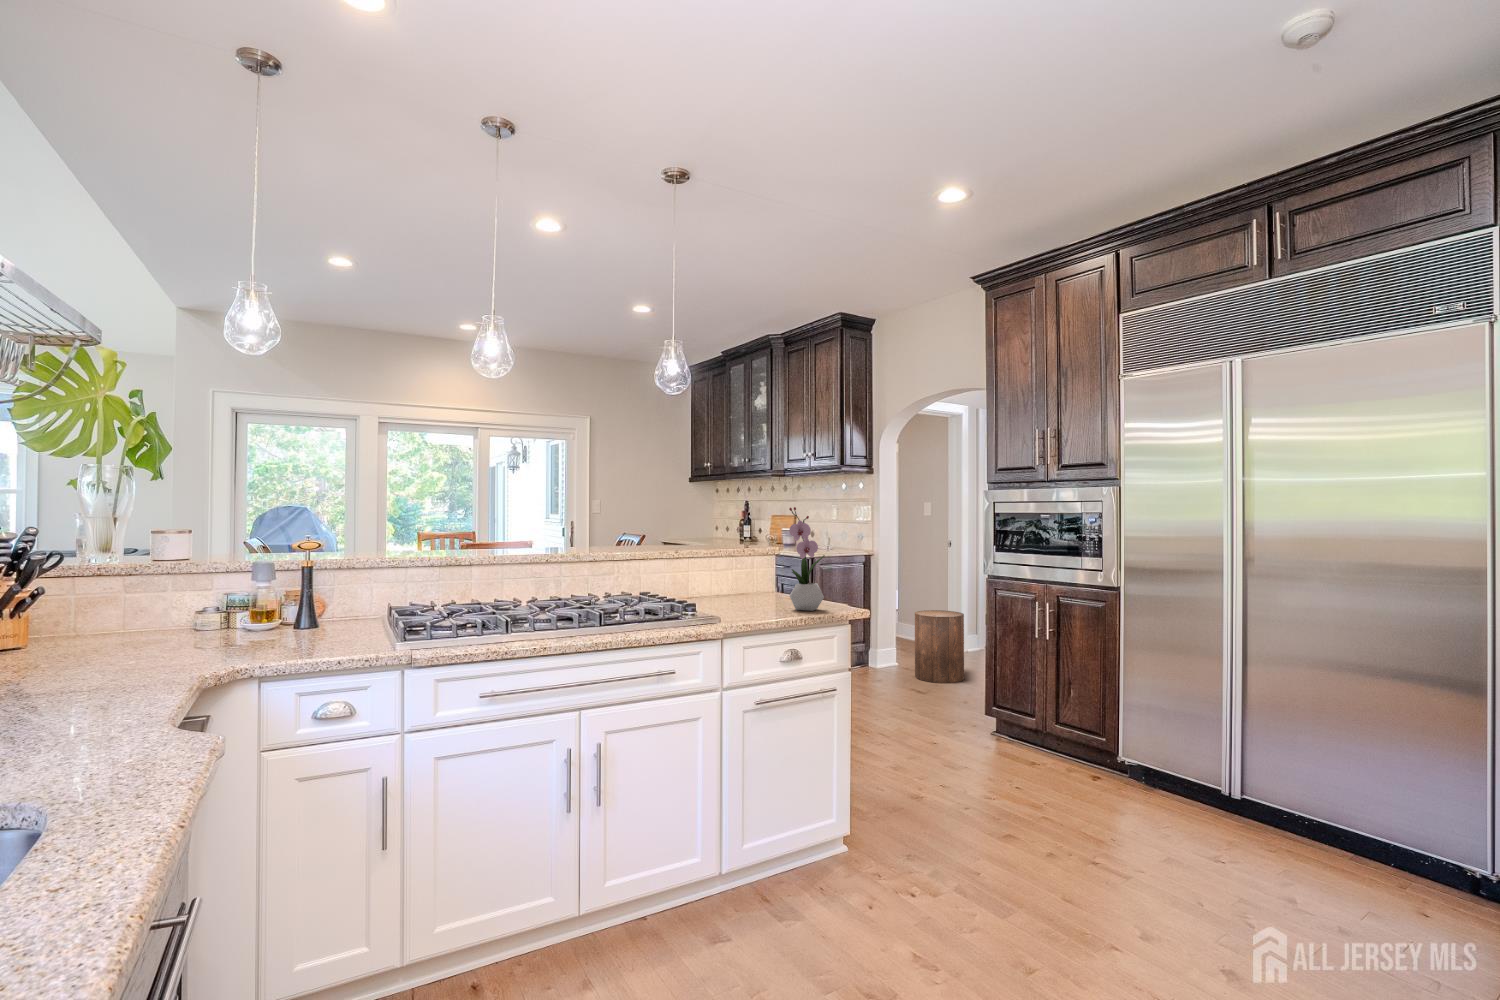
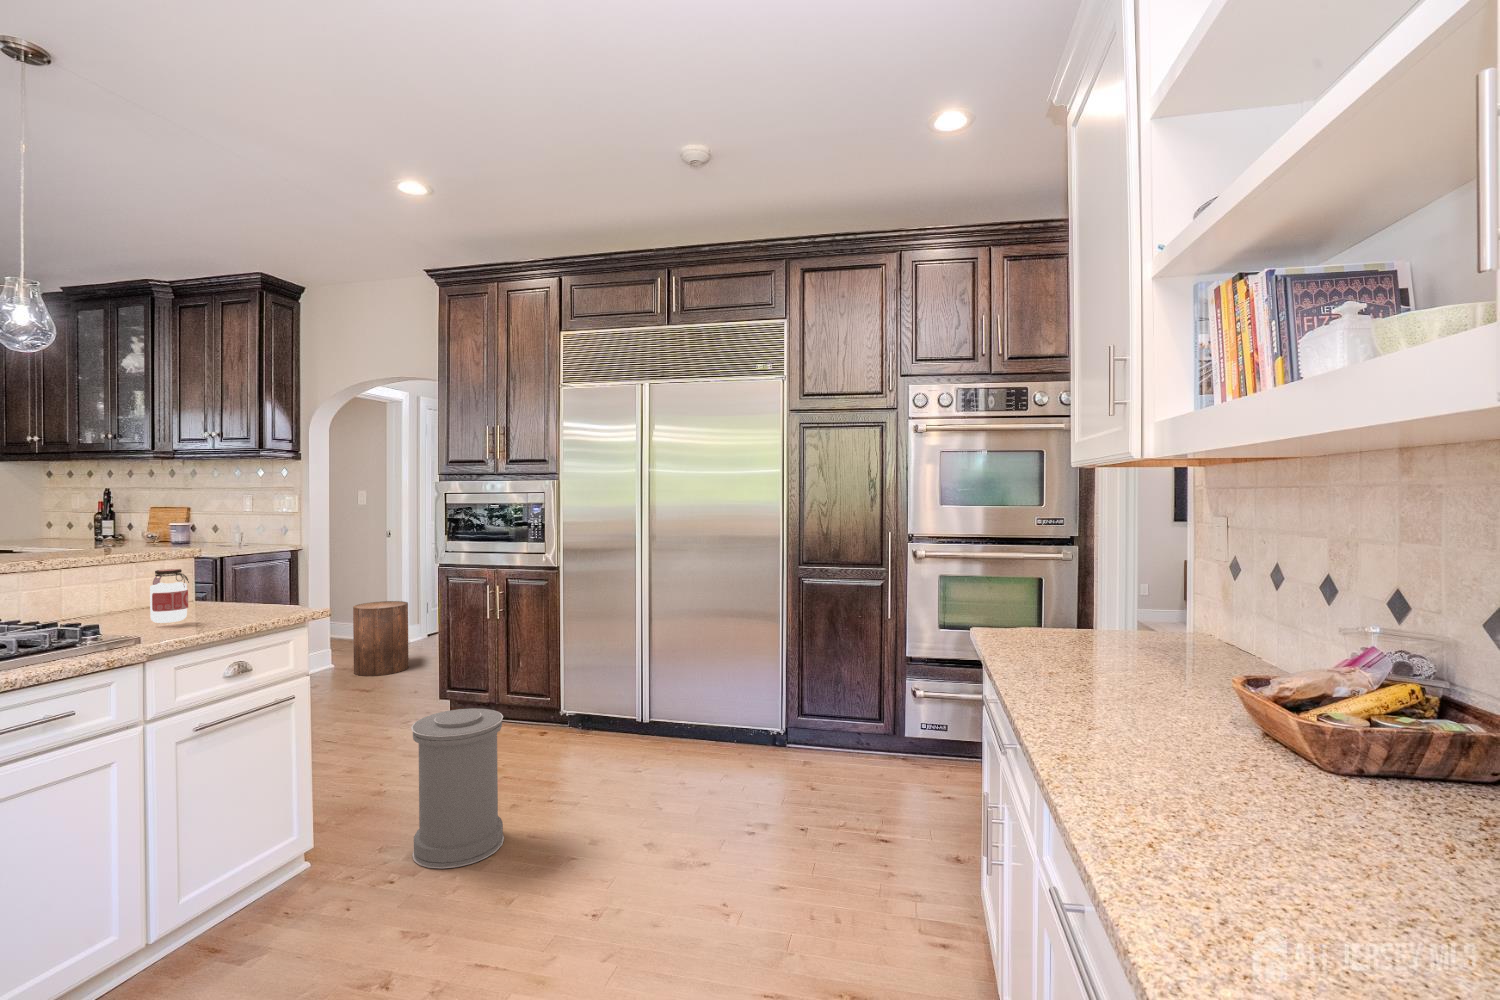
flower arrangement: present [789,507,824,611] -> none [230,501,279,617]
jar: none [736,564,762,609] -> present [150,569,189,623]
trash can: none [936,732,1033,906] -> present [411,708,504,869]

